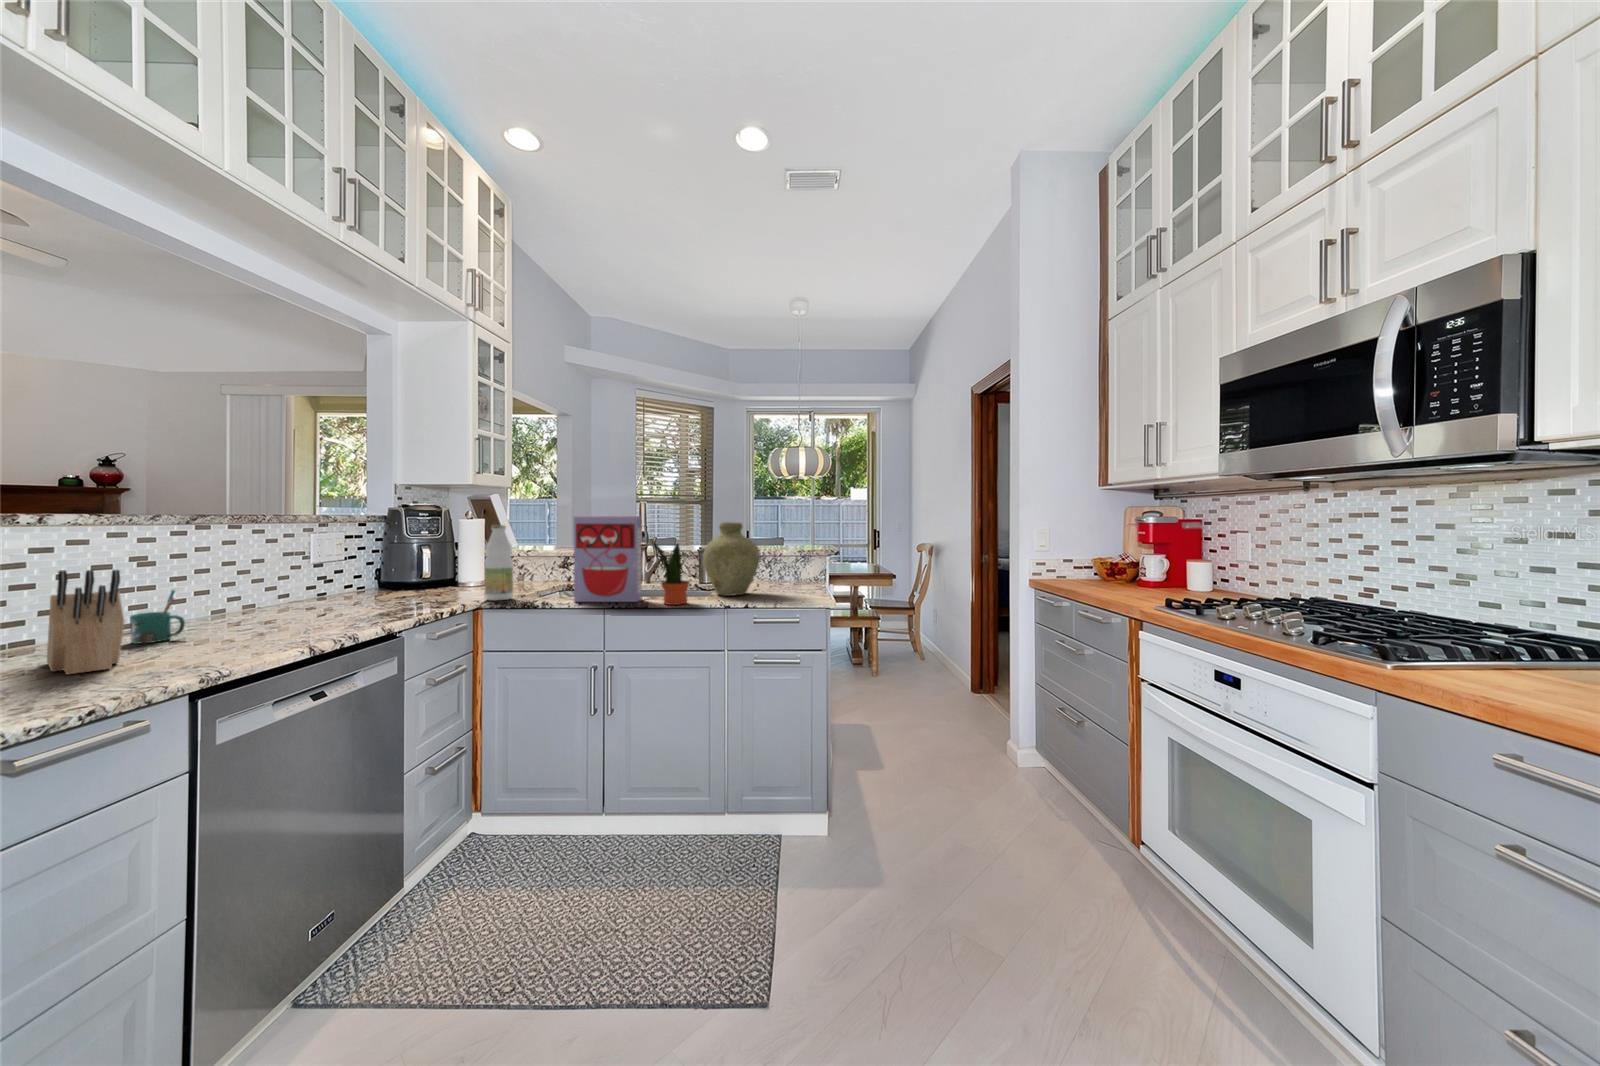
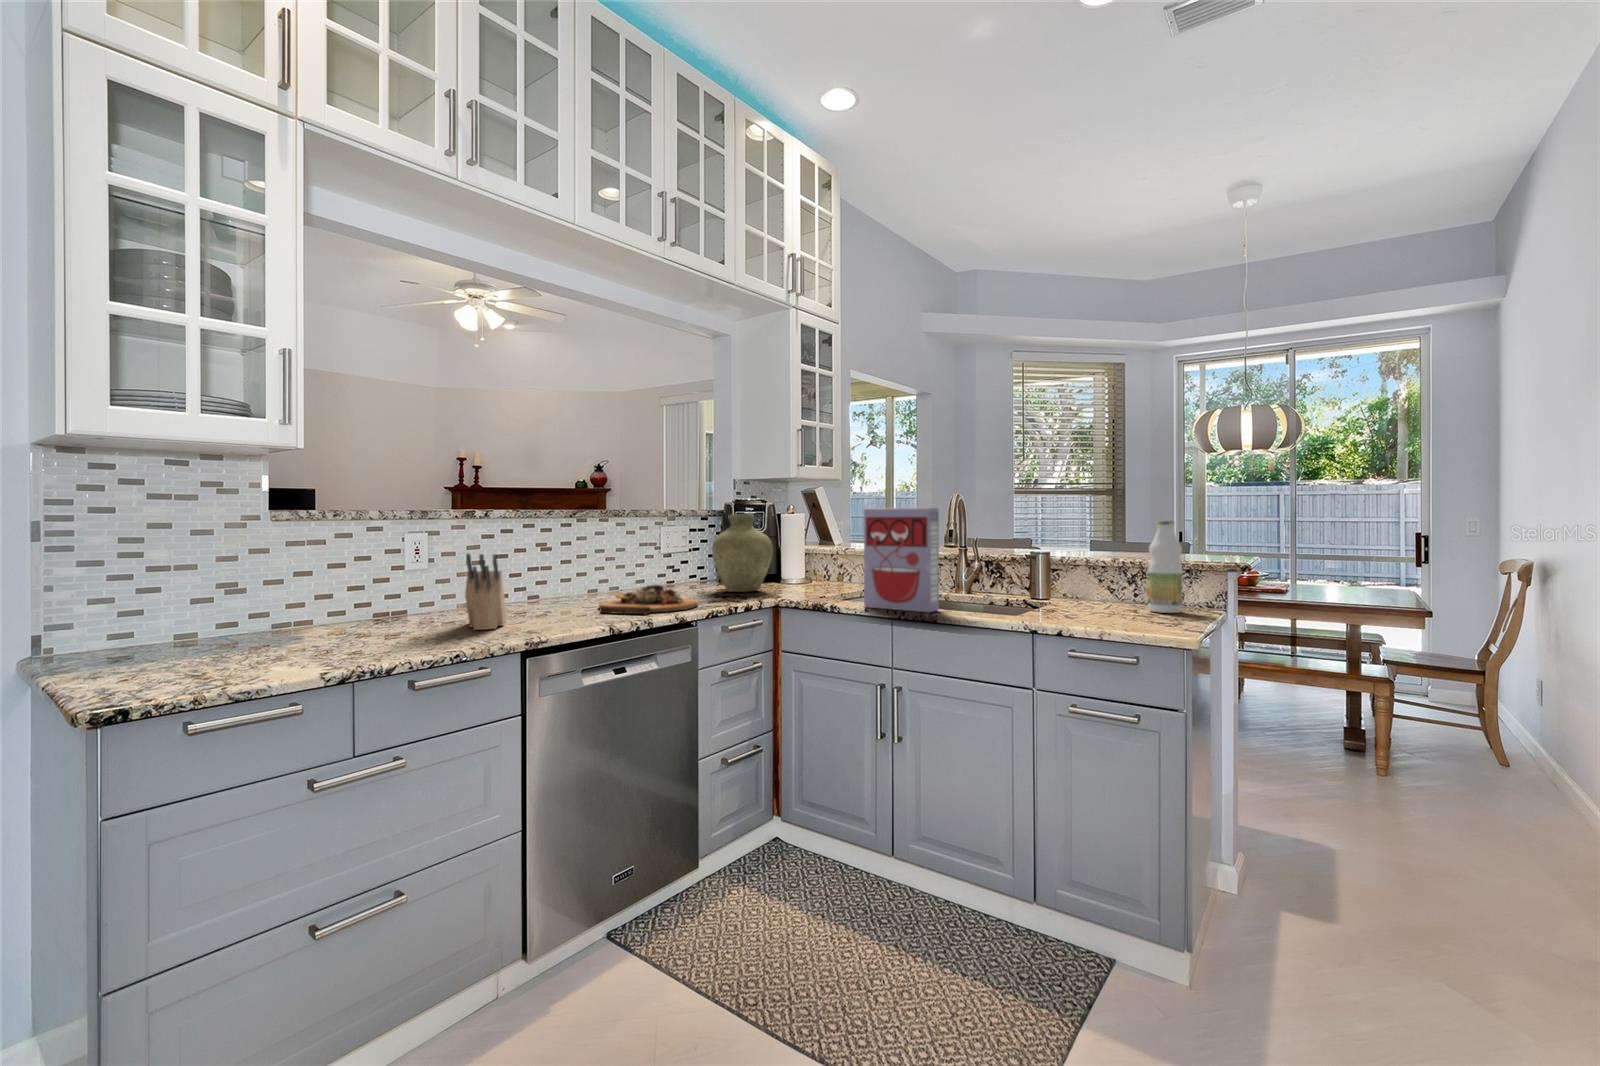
vase: present [703,522,760,596] -> present [712,514,773,592]
bottle: present [485,525,513,600] -> present [1148,521,1182,613]
potted plant: present [651,540,689,605] -> none [942,531,991,620]
mug: present [130,590,185,644] -> none [524,572,554,613]
cutting board: none [253,595,393,633] -> present [599,585,698,614]

